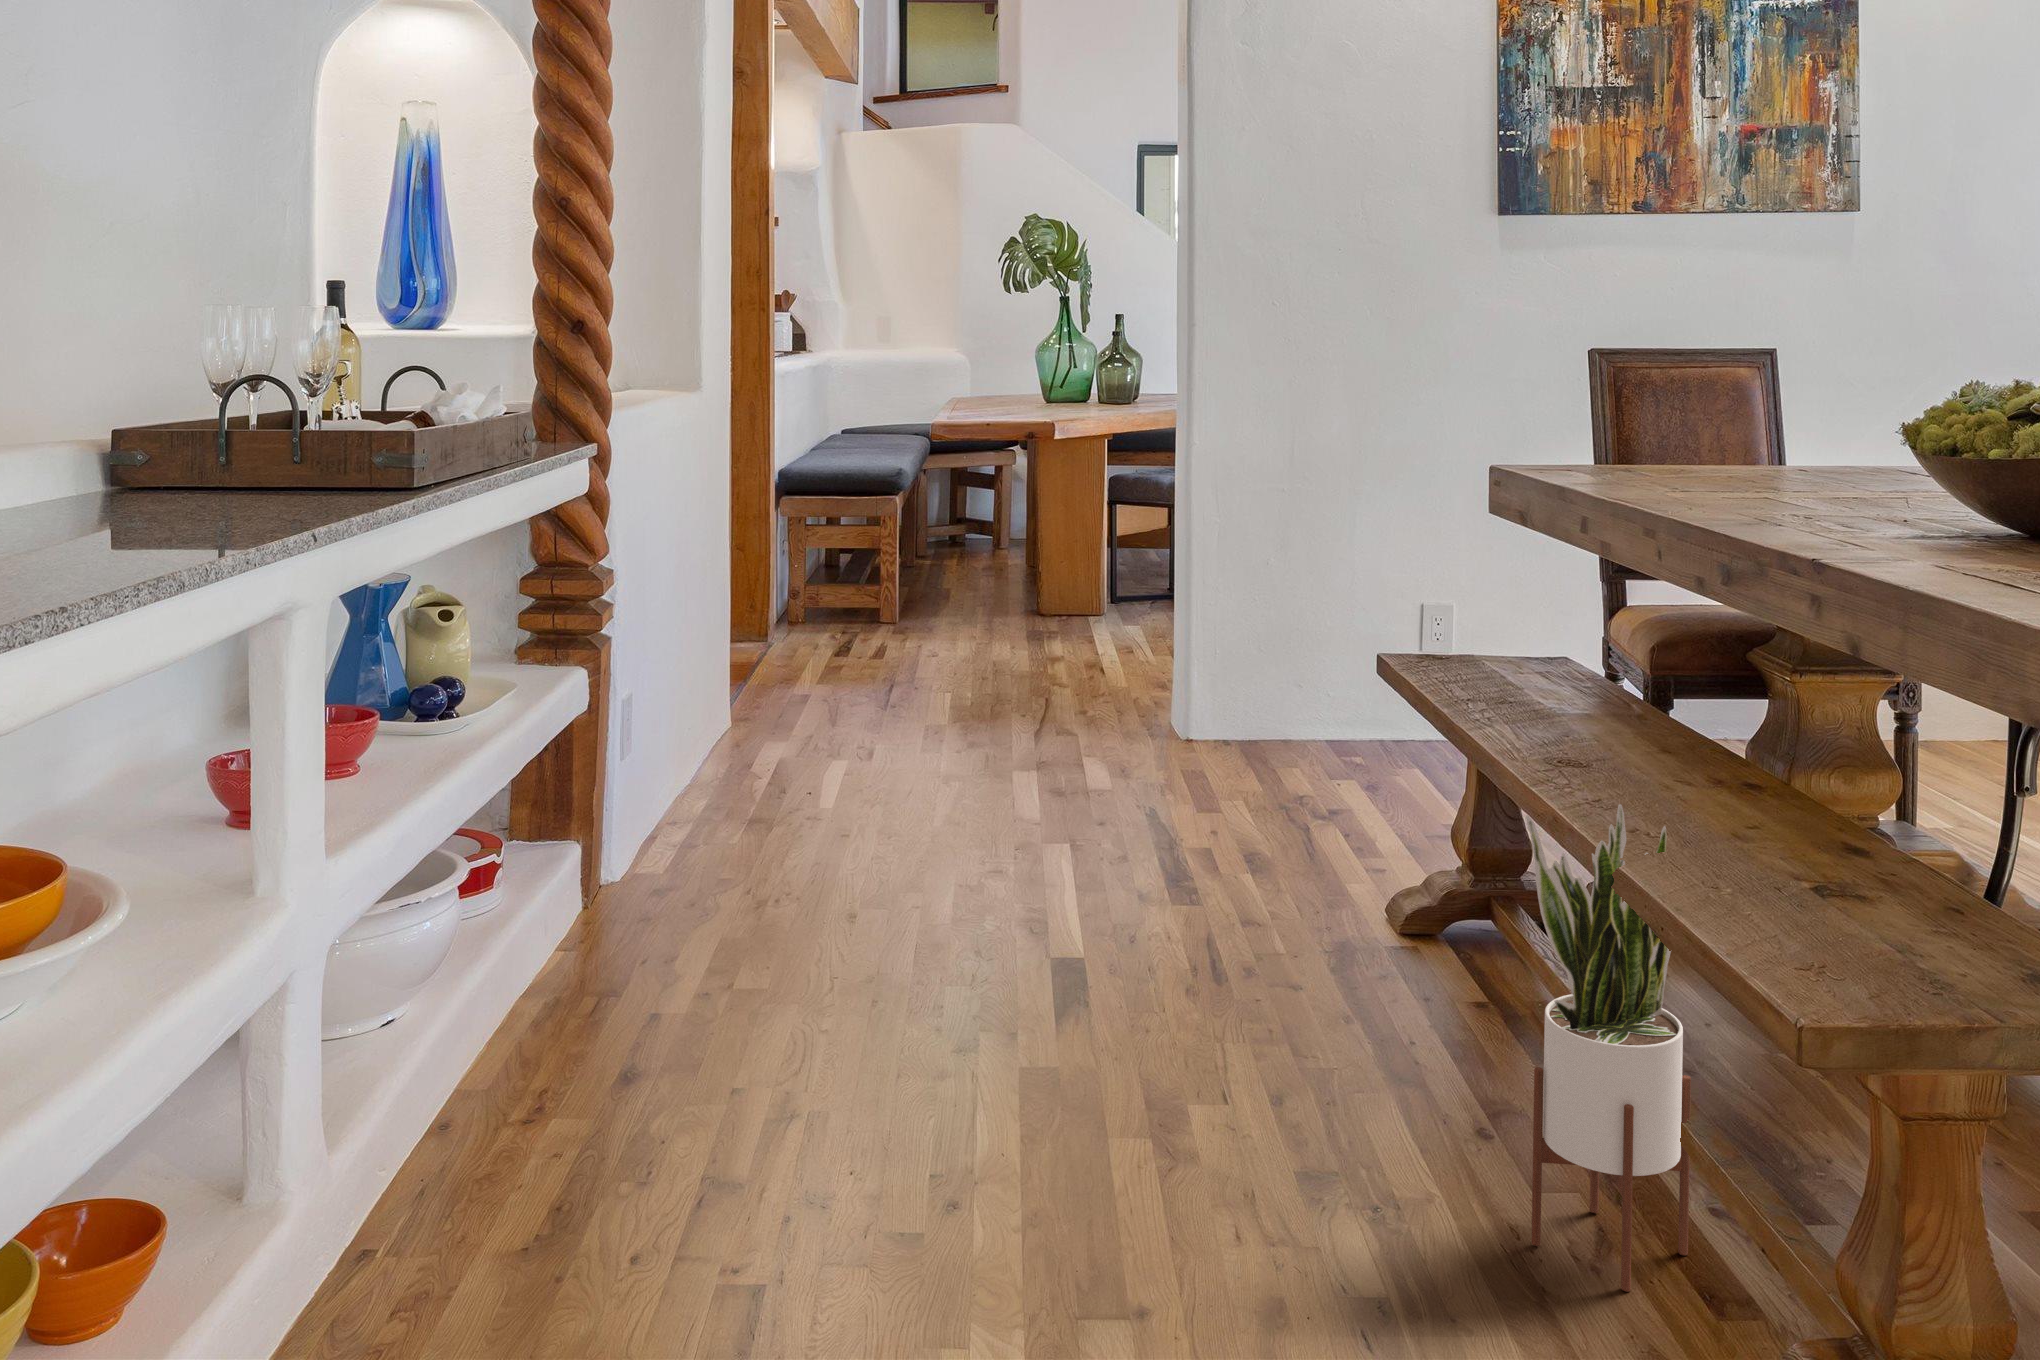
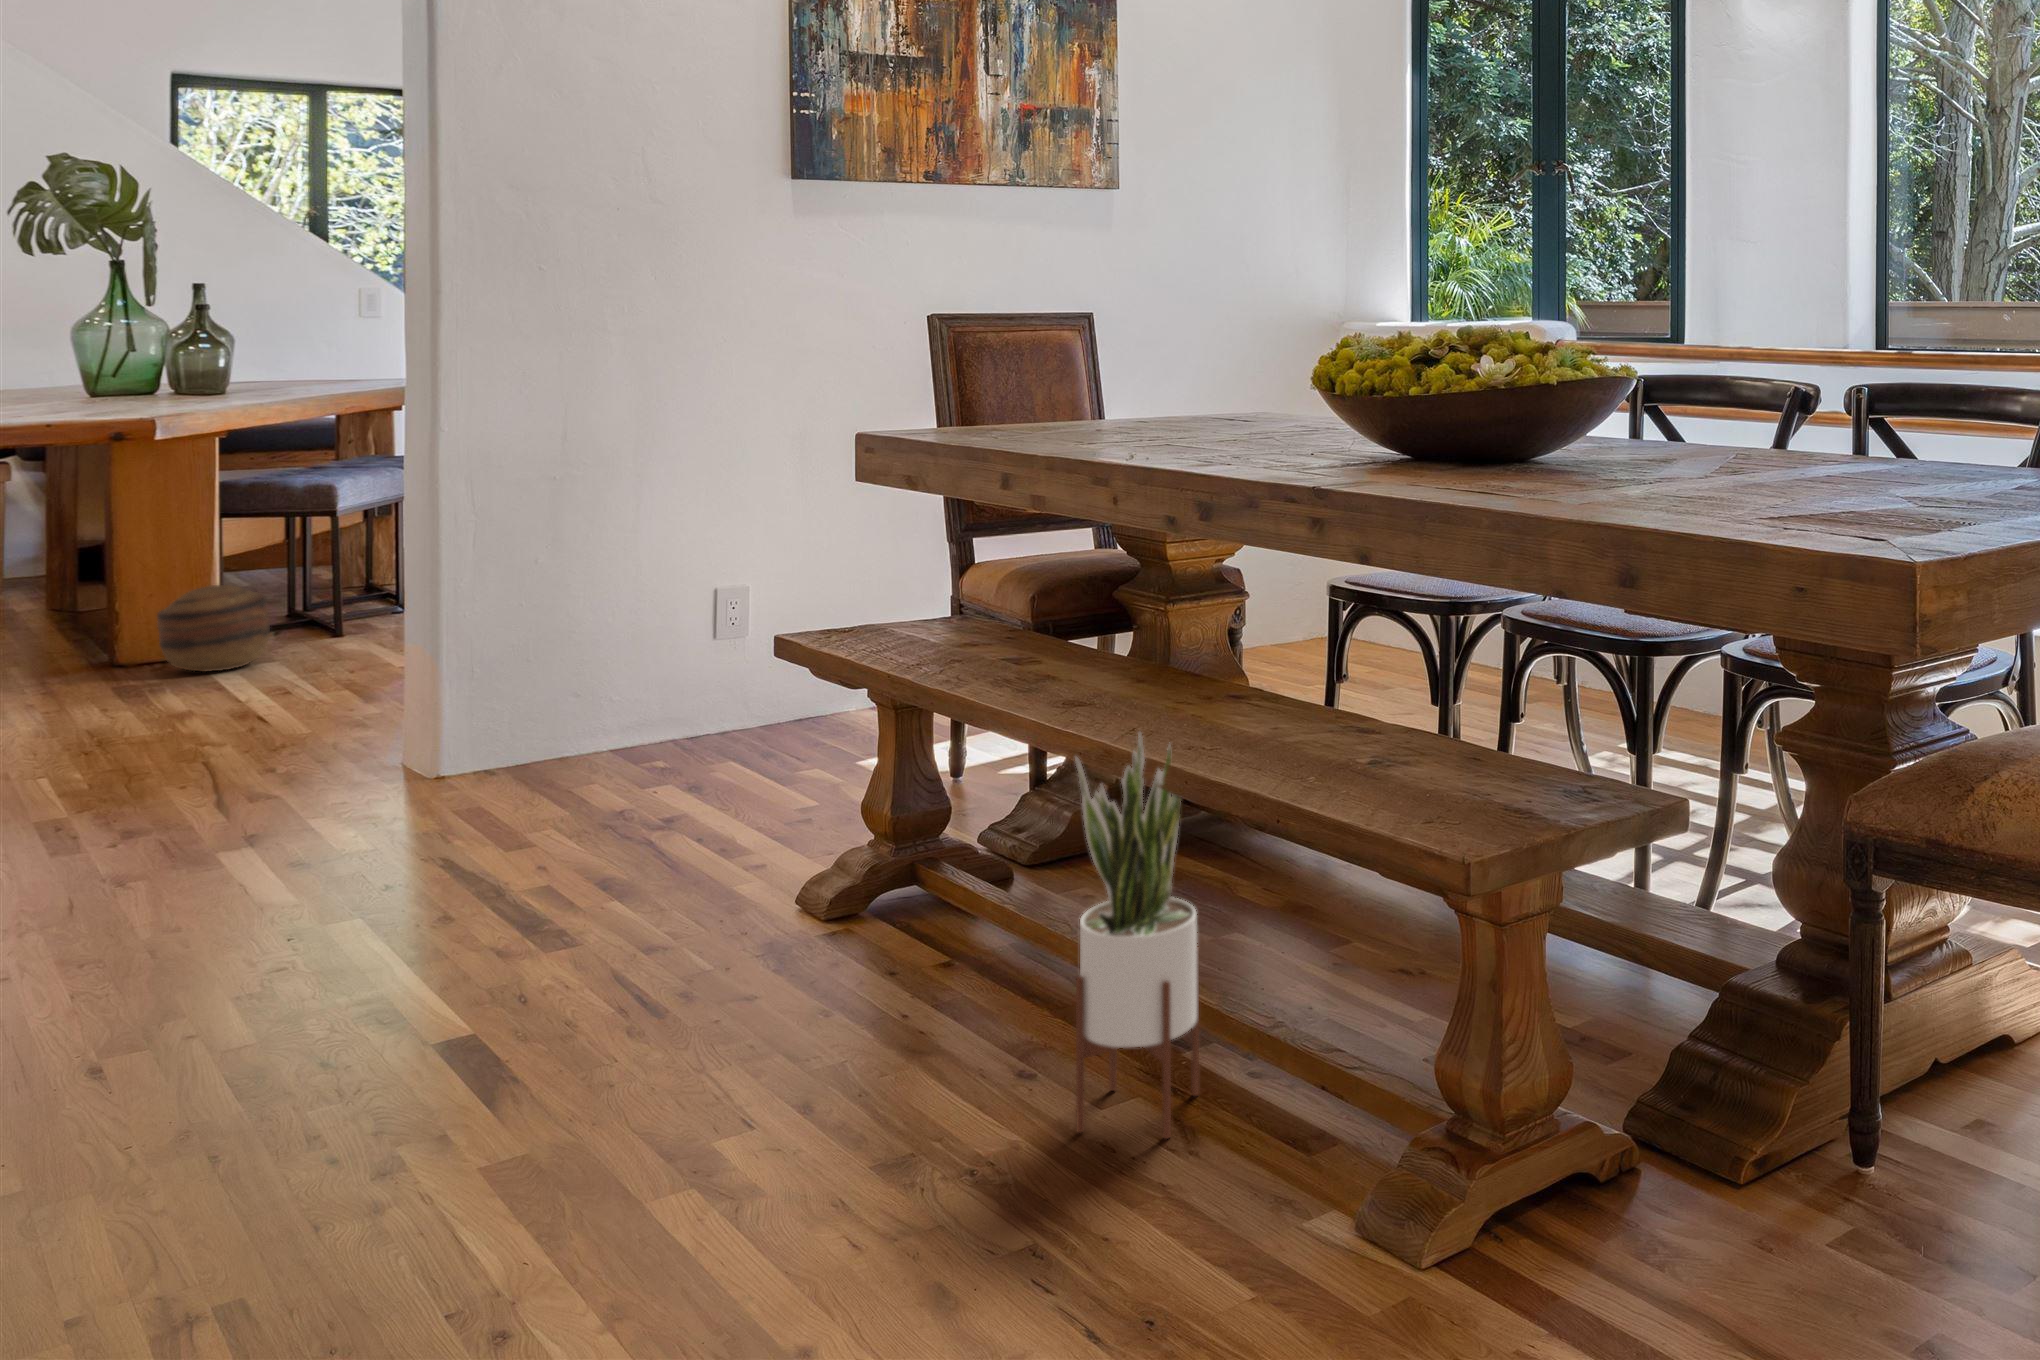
basket: none [1056,555,1127,623] -> present [157,585,270,671]

